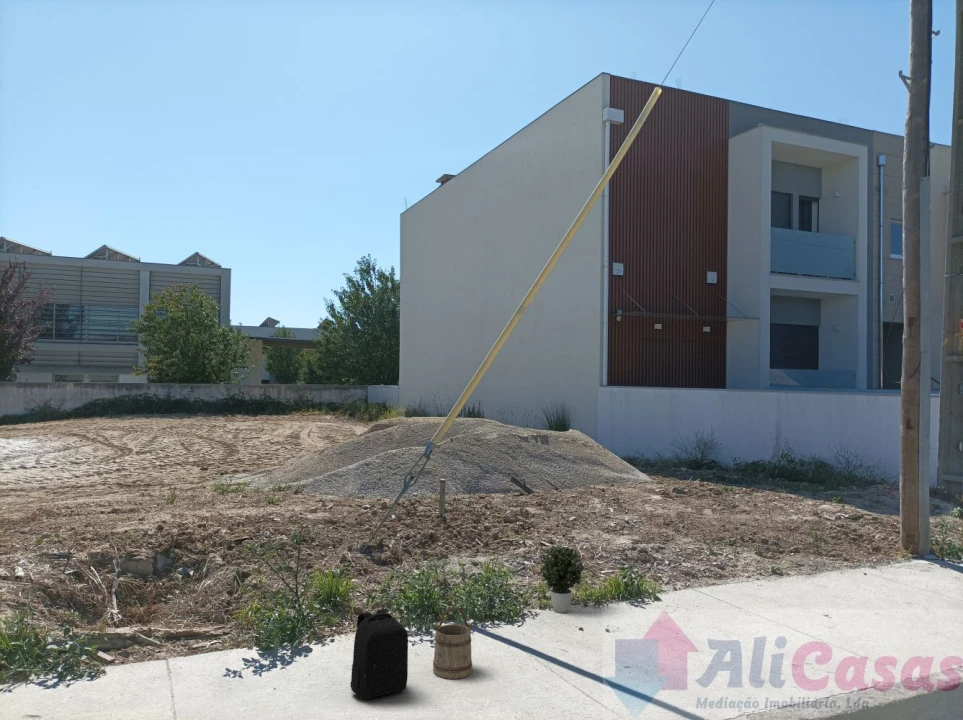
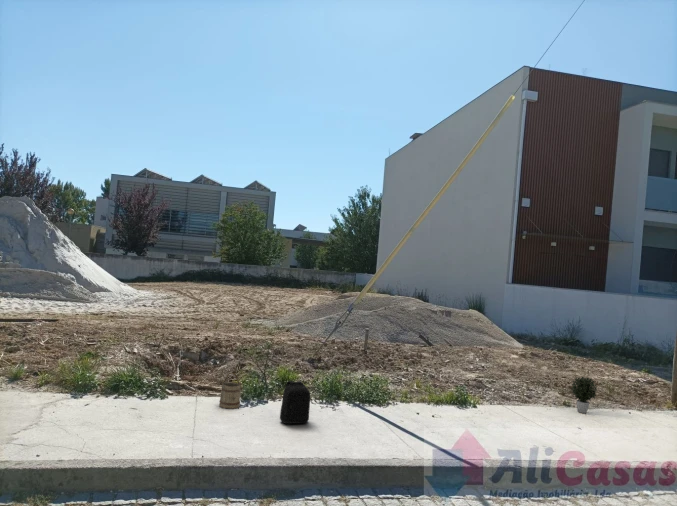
potted plant: present [541,546,585,613] -> present [572,377,597,414]
bucket: present [433,607,474,679] -> present [219,373,241,409]

